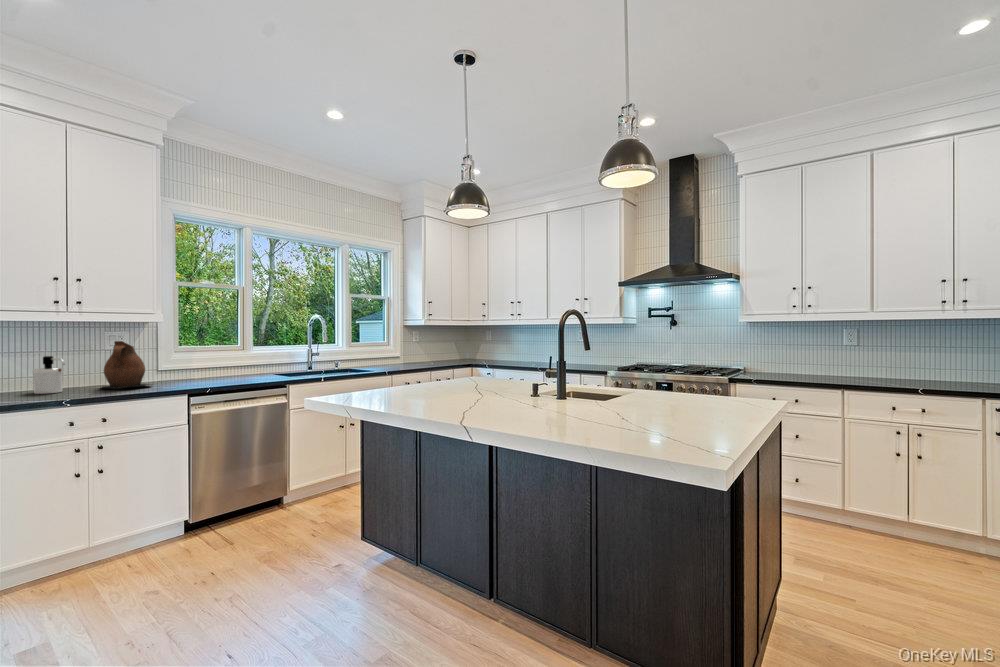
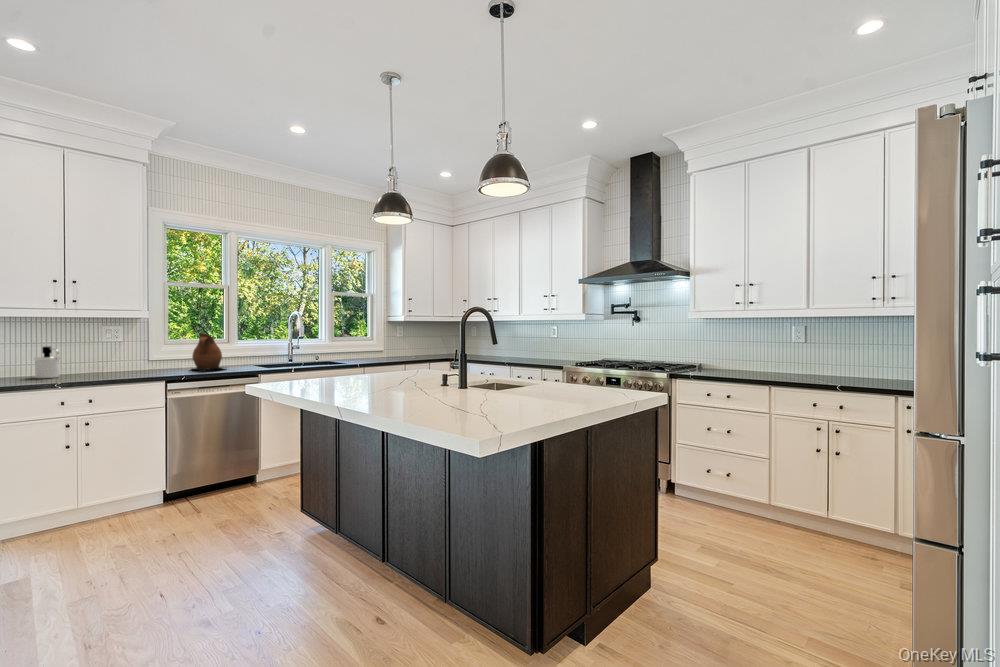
ceramic pitcher: present [102,341,152,388] -> present [192,334,224,370]

